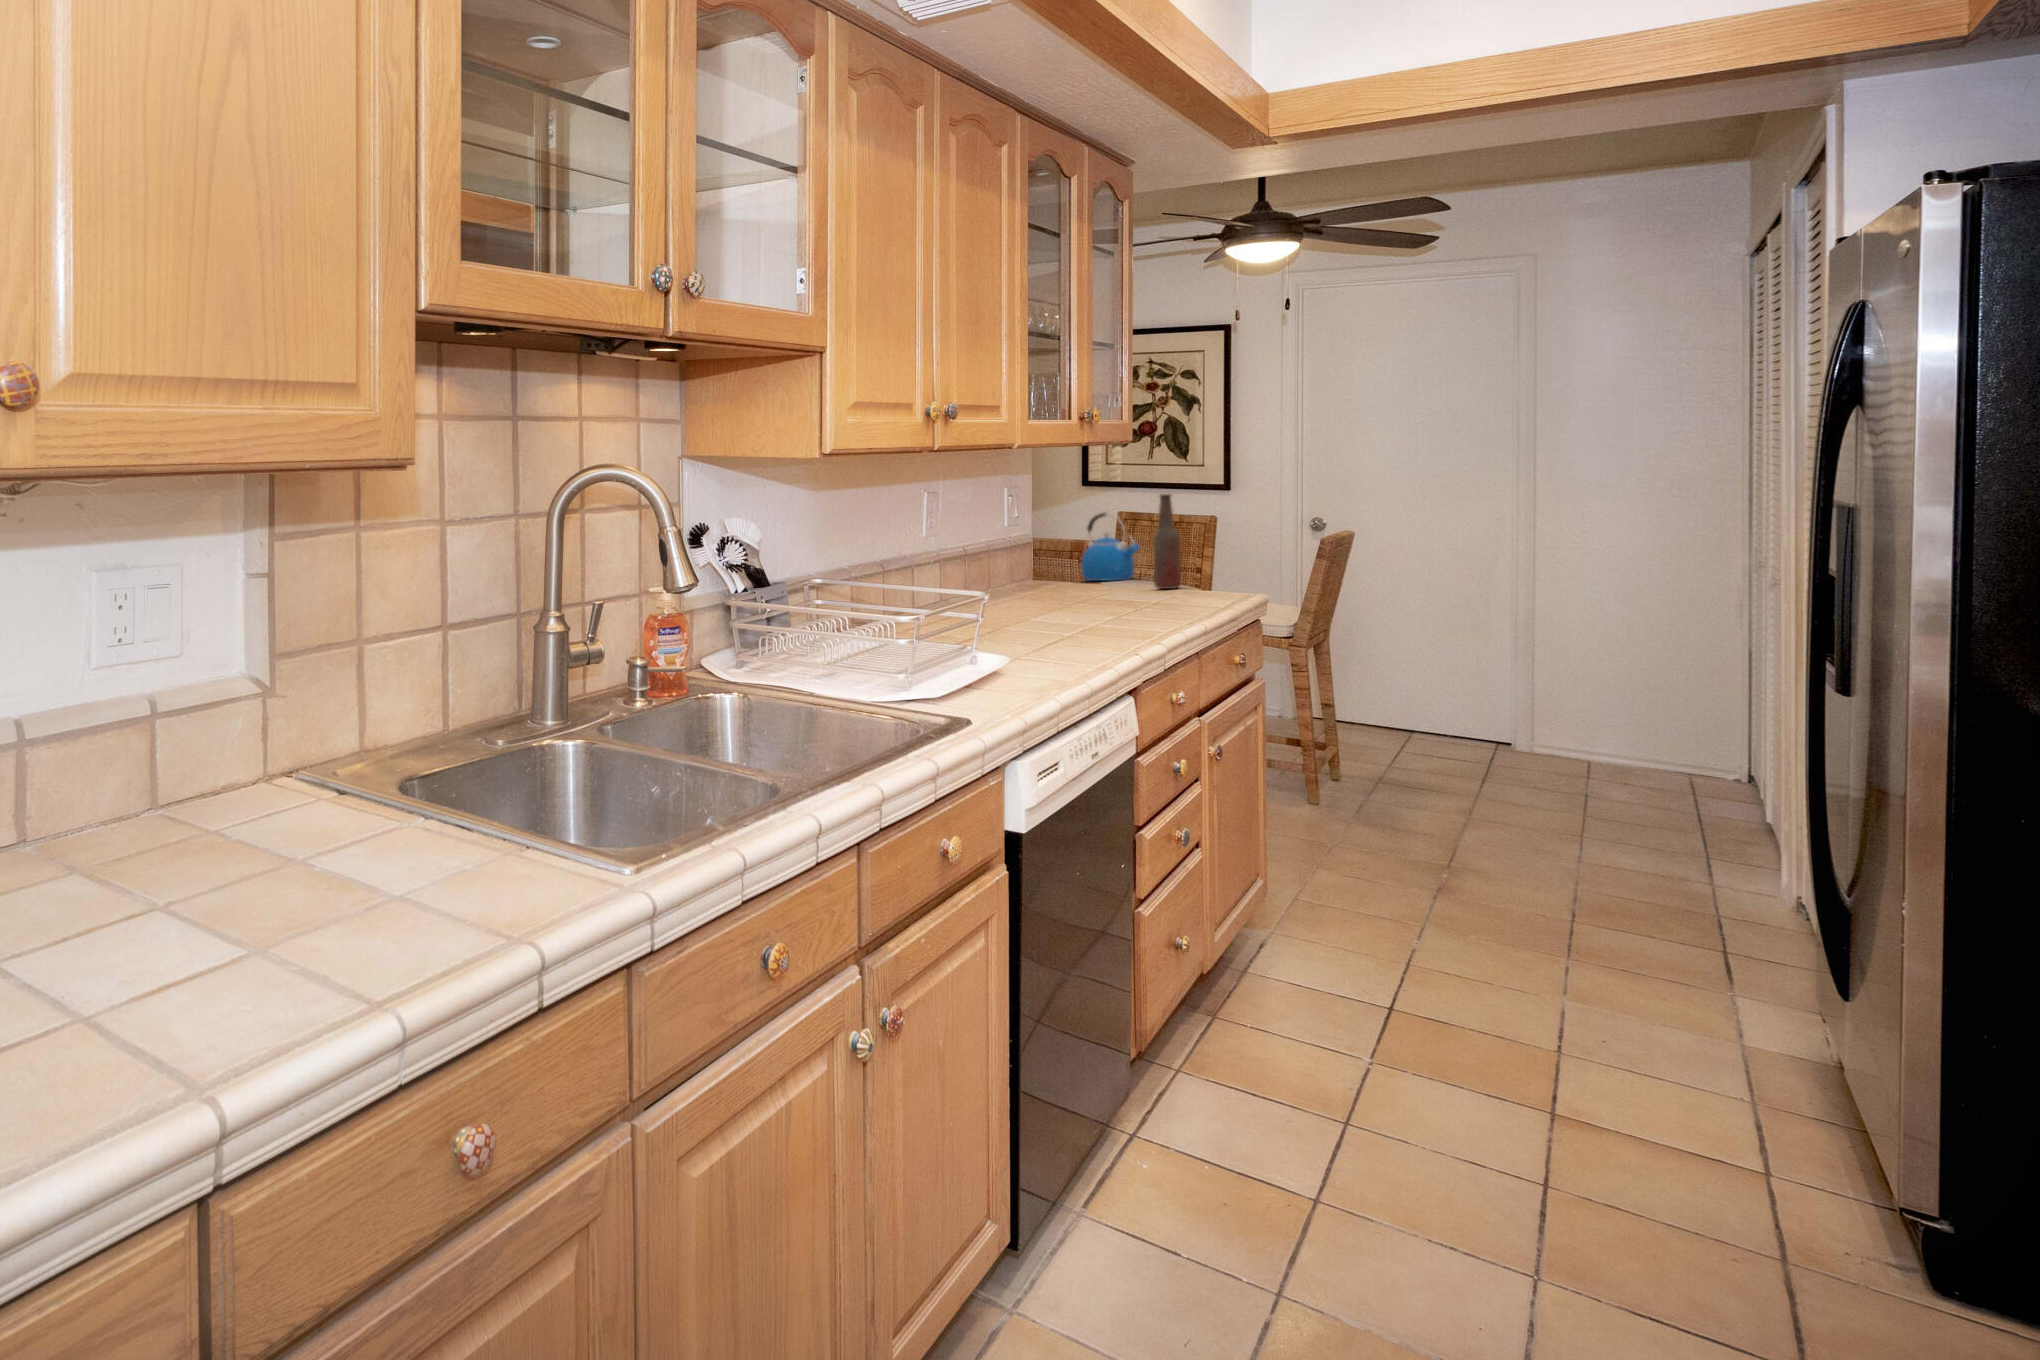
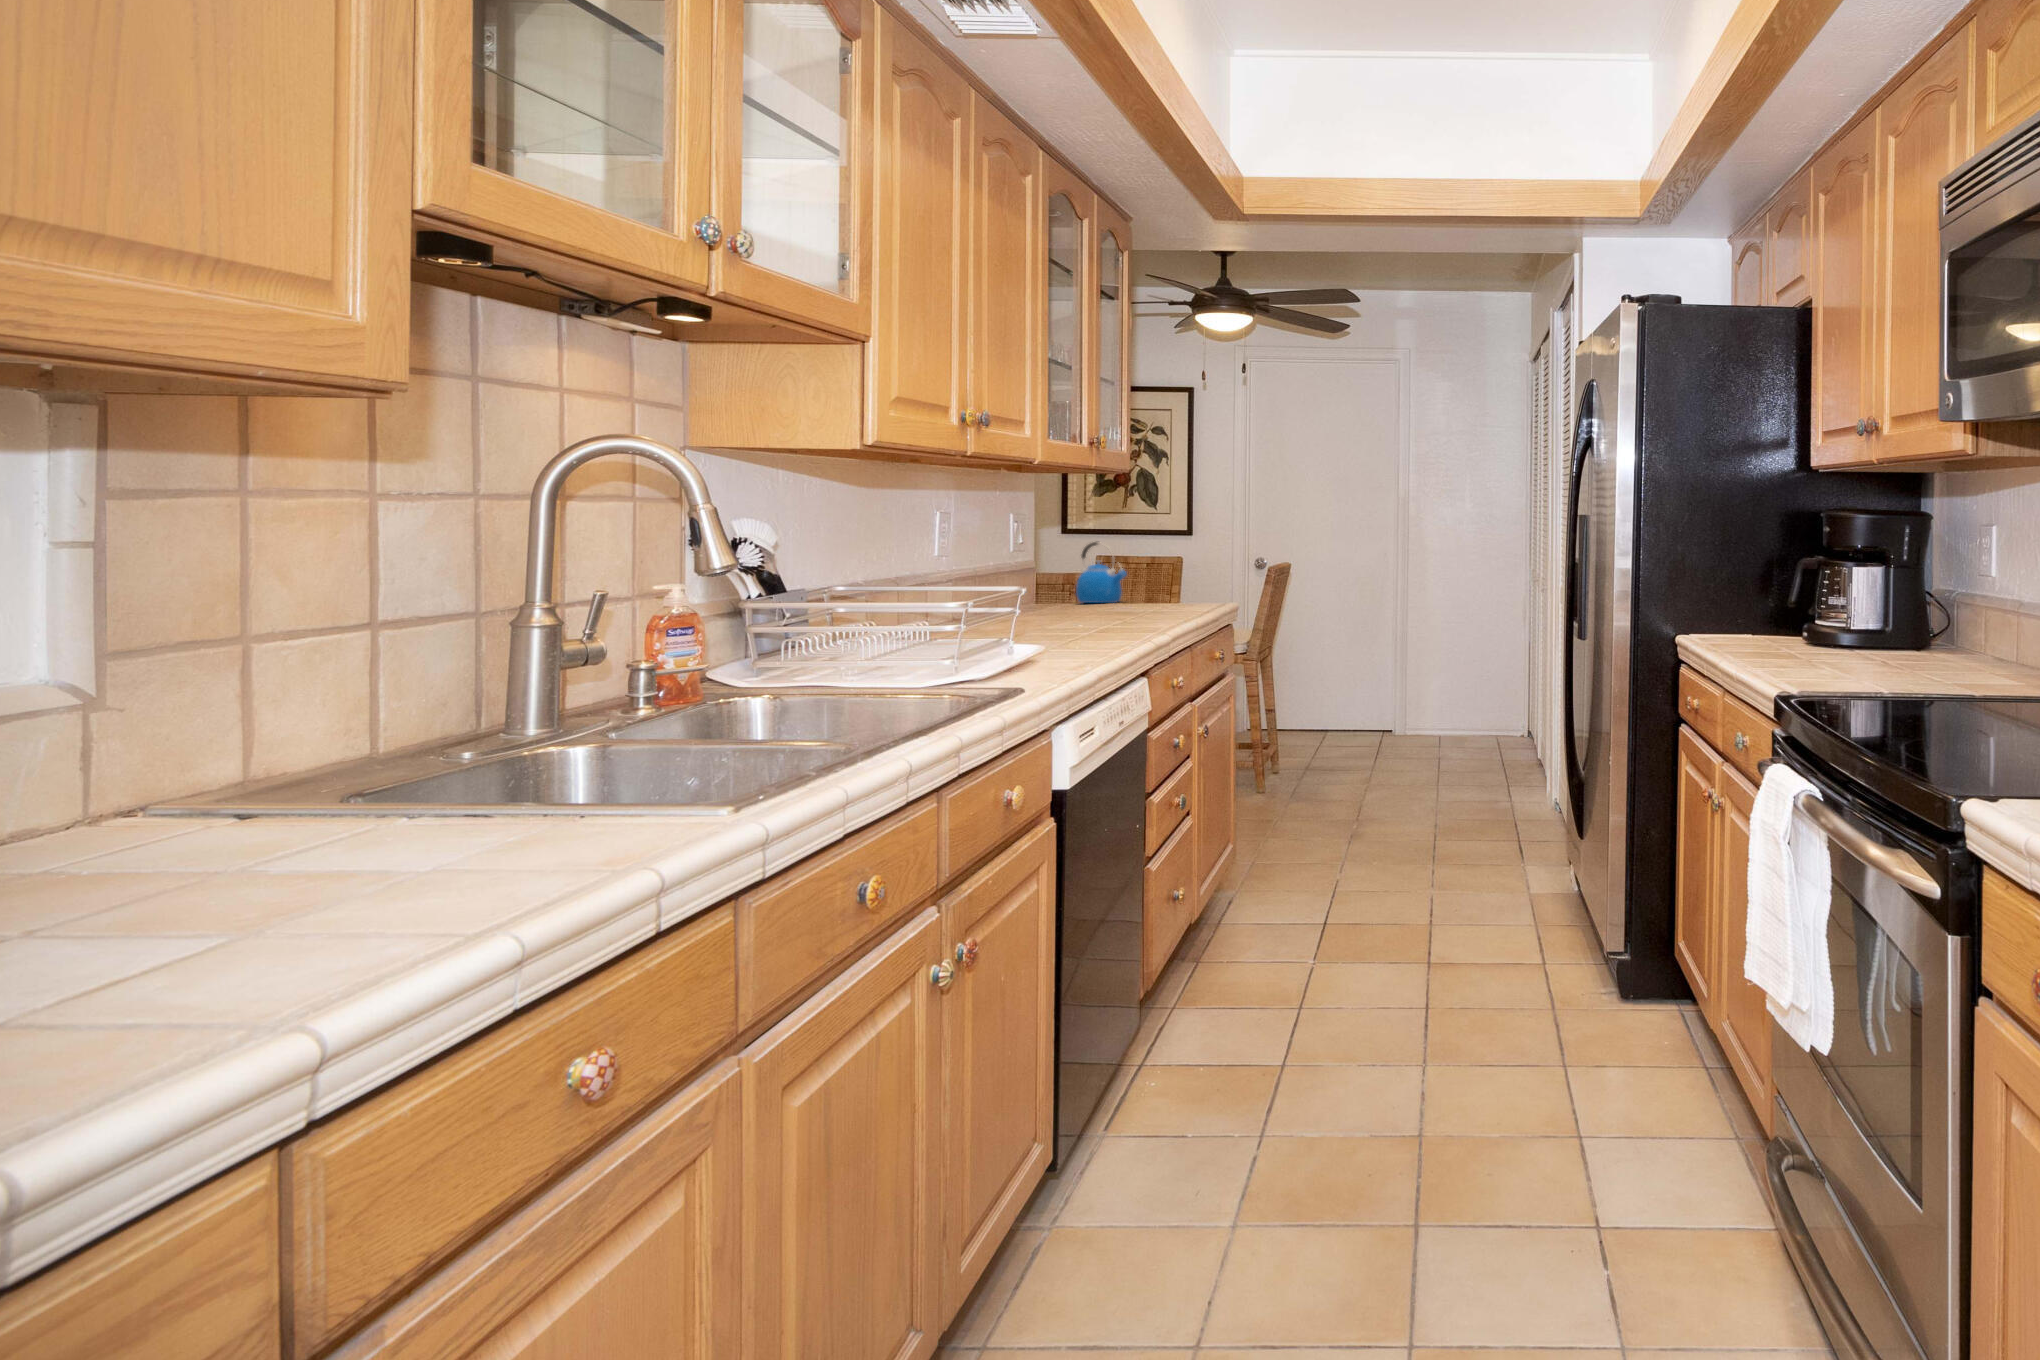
bottle: present [1154,494,1181,589] -> none [1142,524,1164,608]

